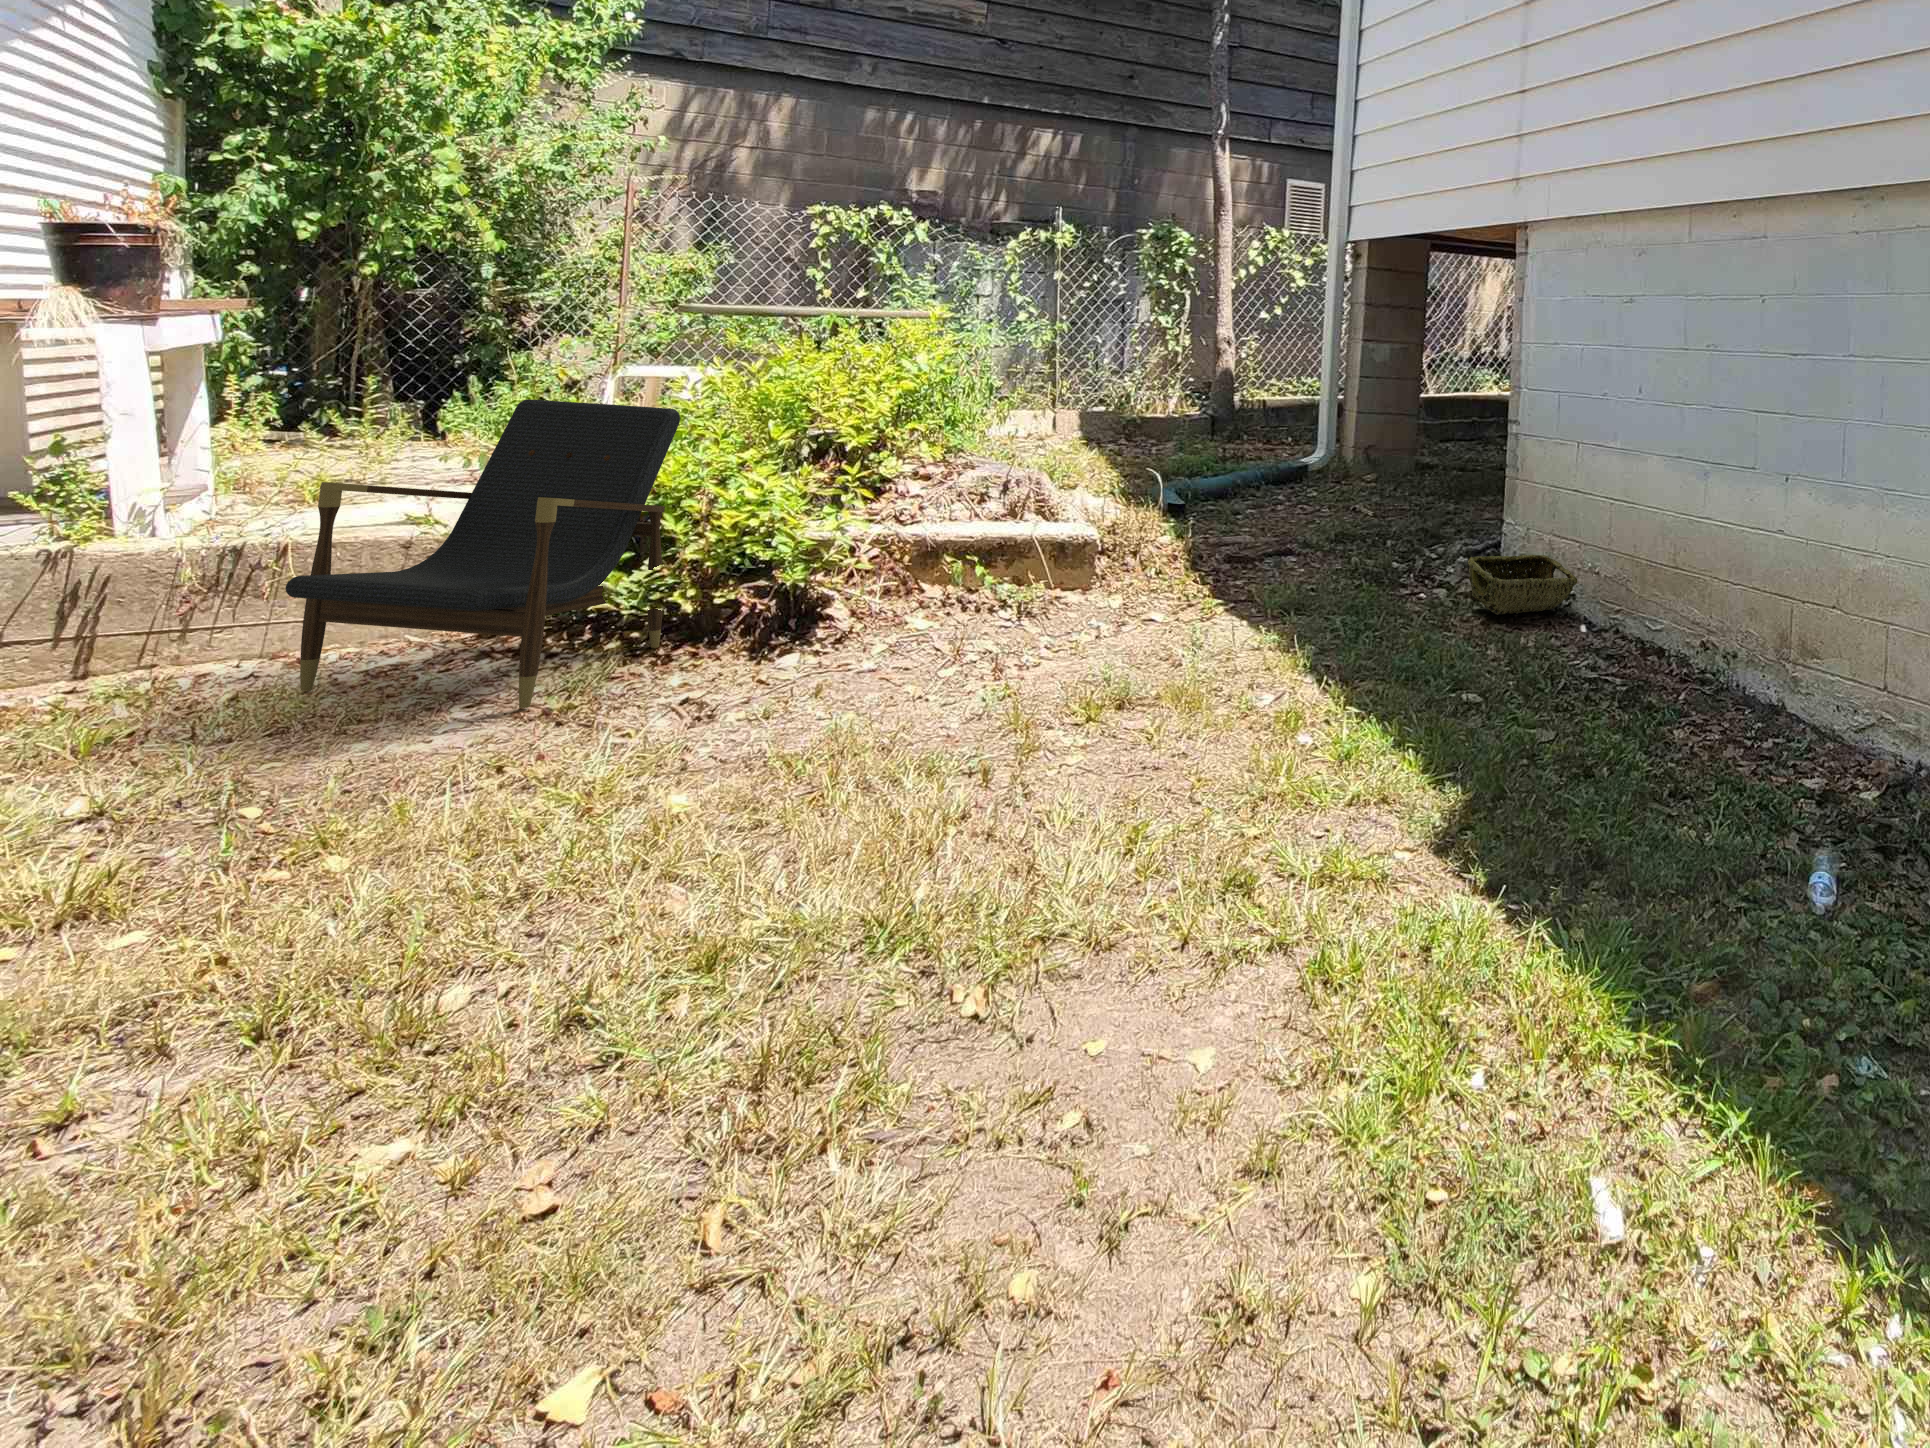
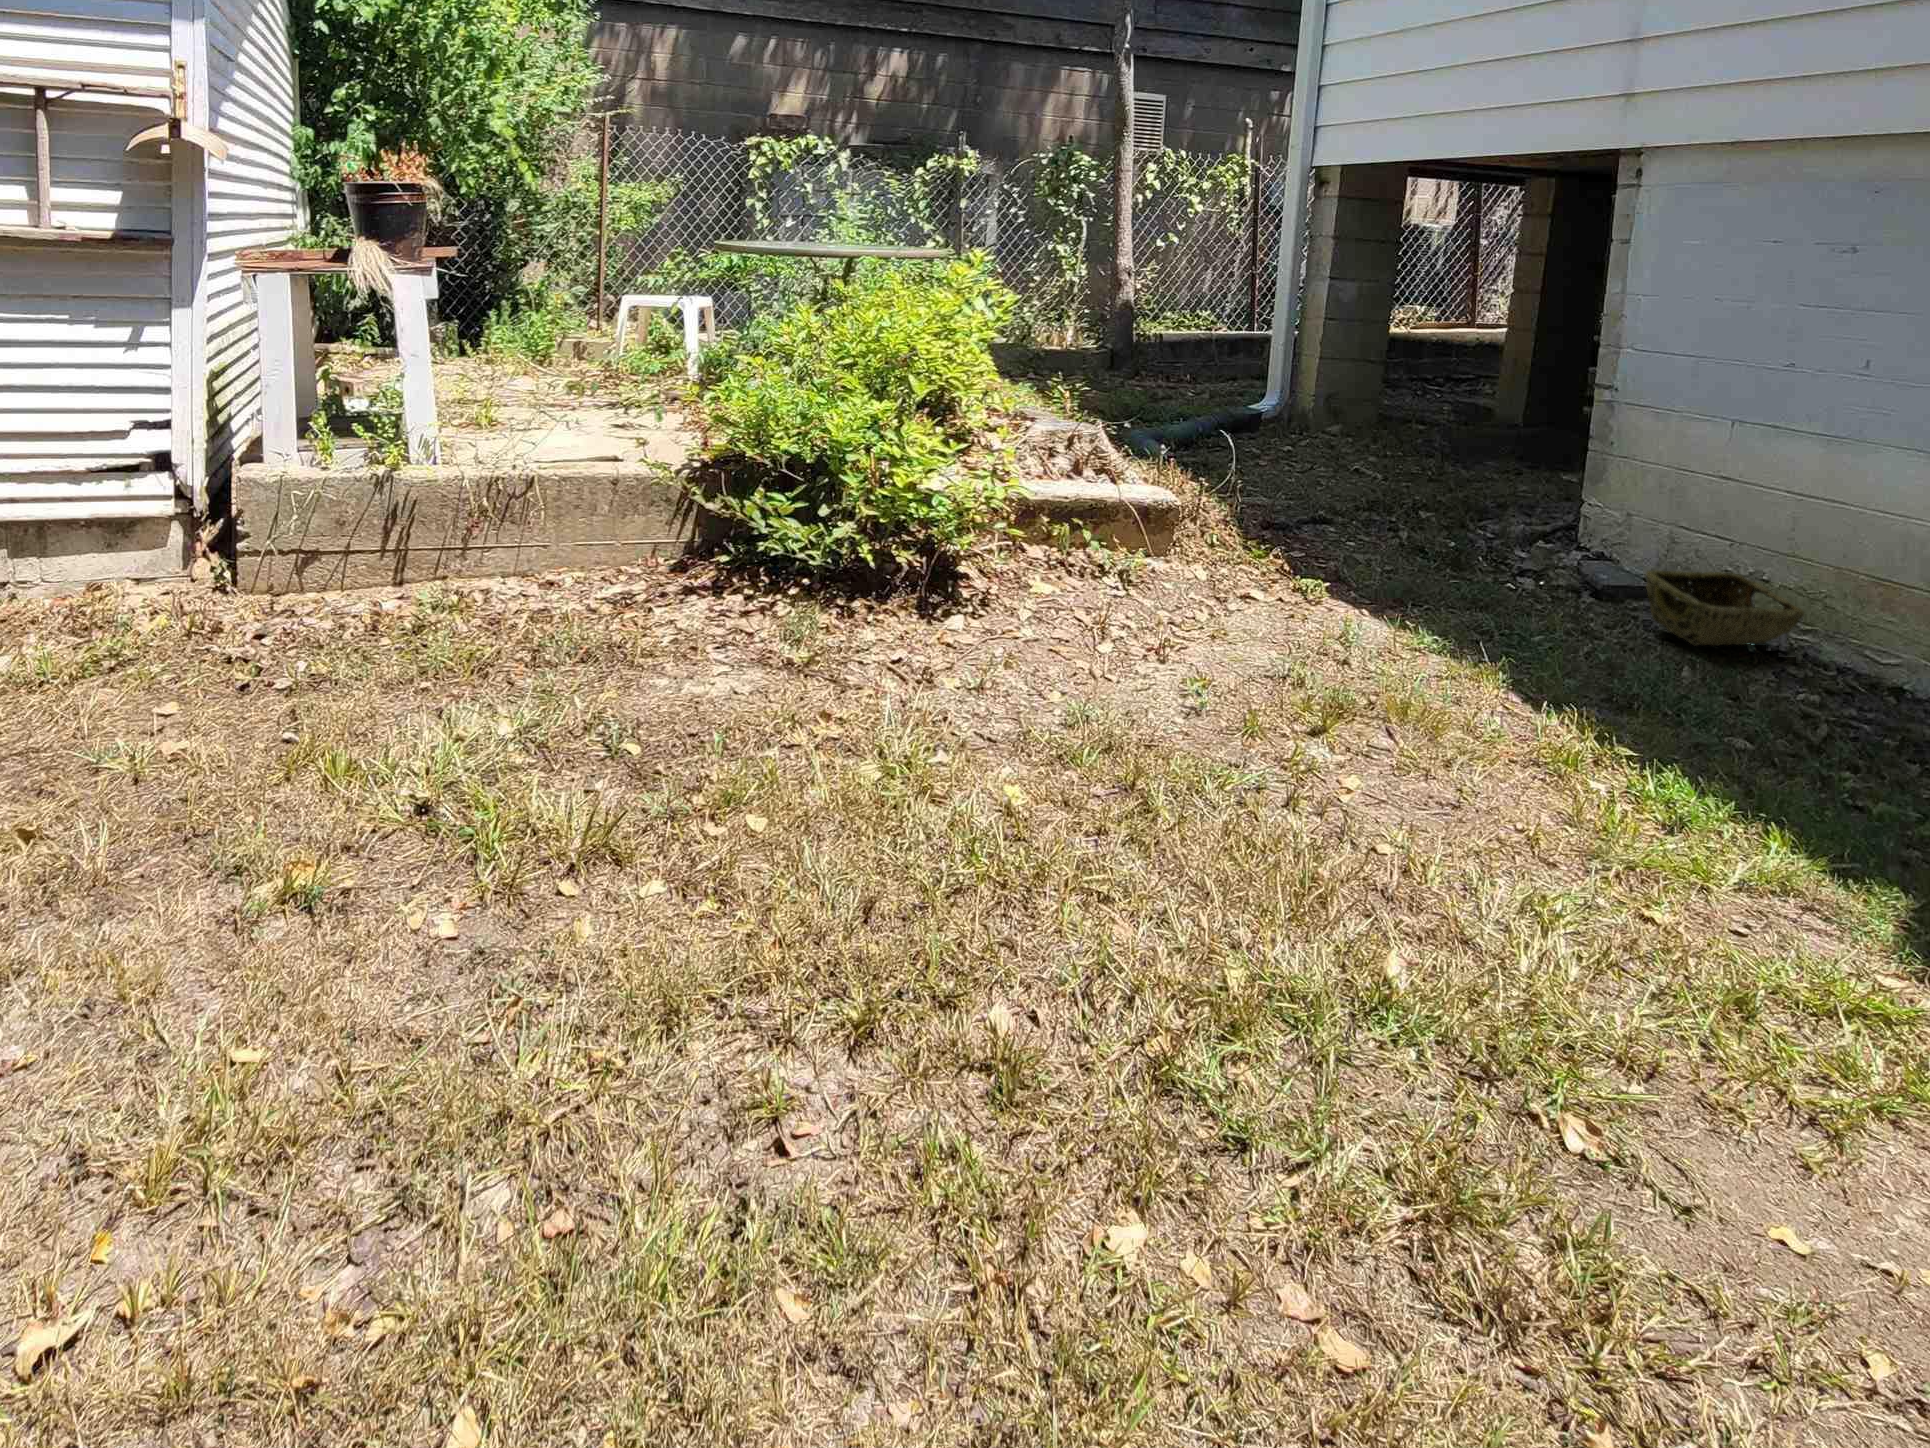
lounge chair: present [285,399,680,708] -> none [568,350,835,659]

